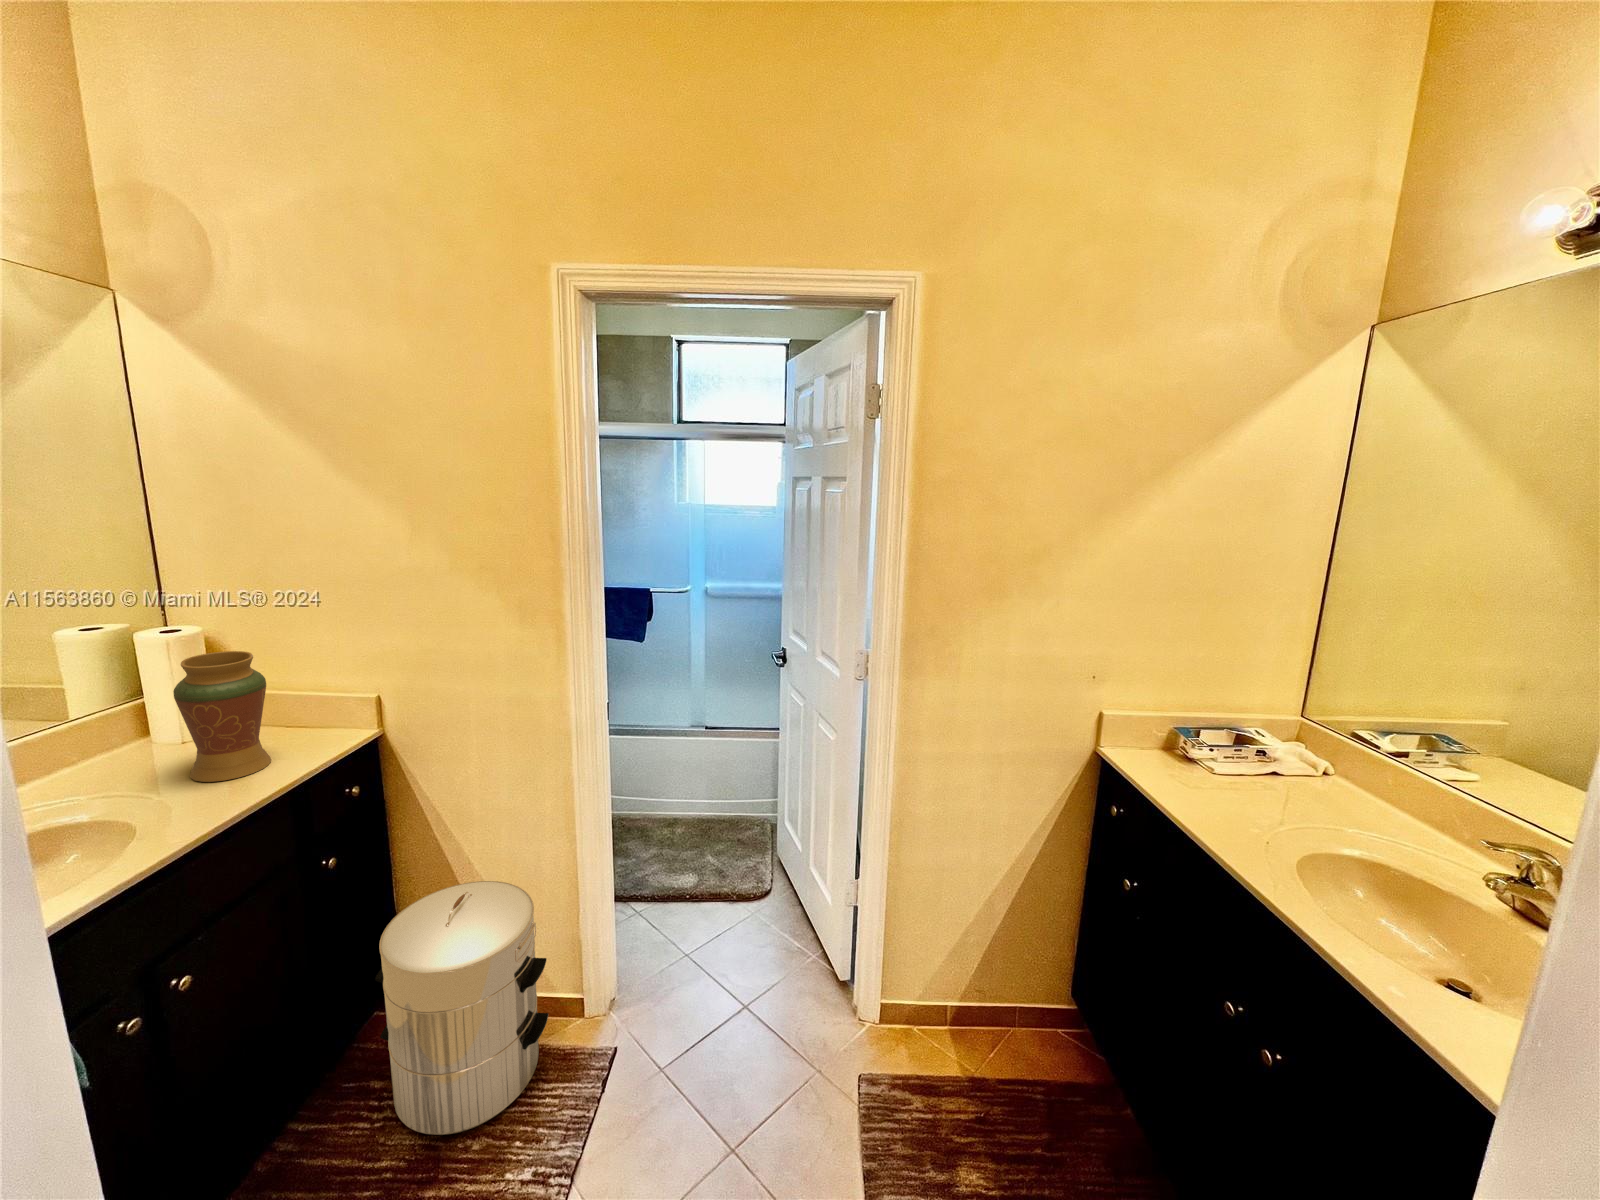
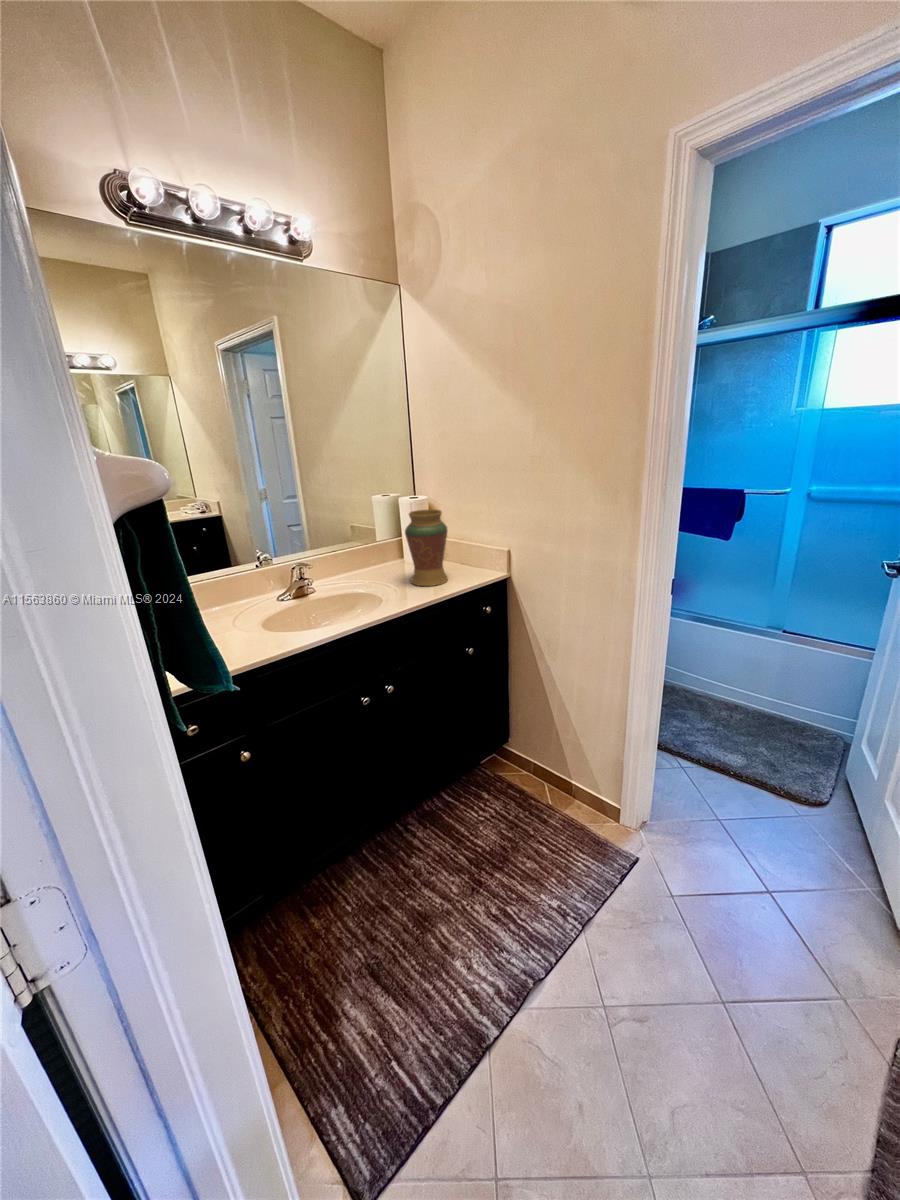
waste bin: present [375,881,548,1135] -> none [488,691,592,854]

